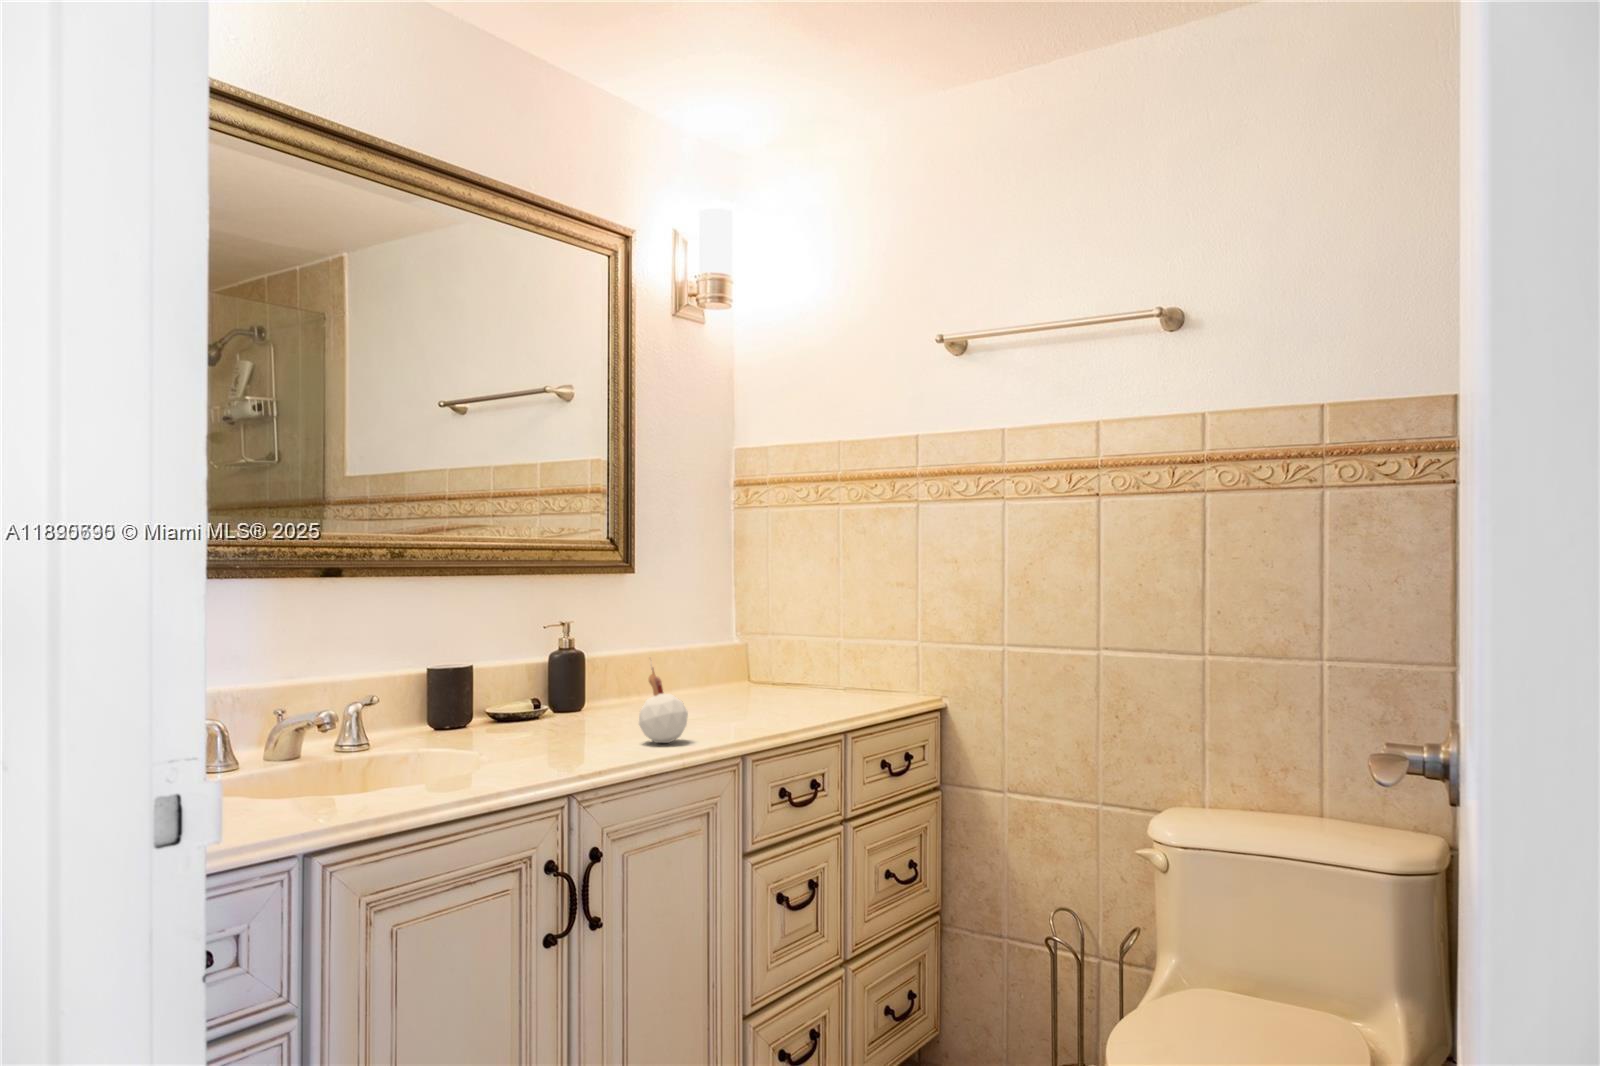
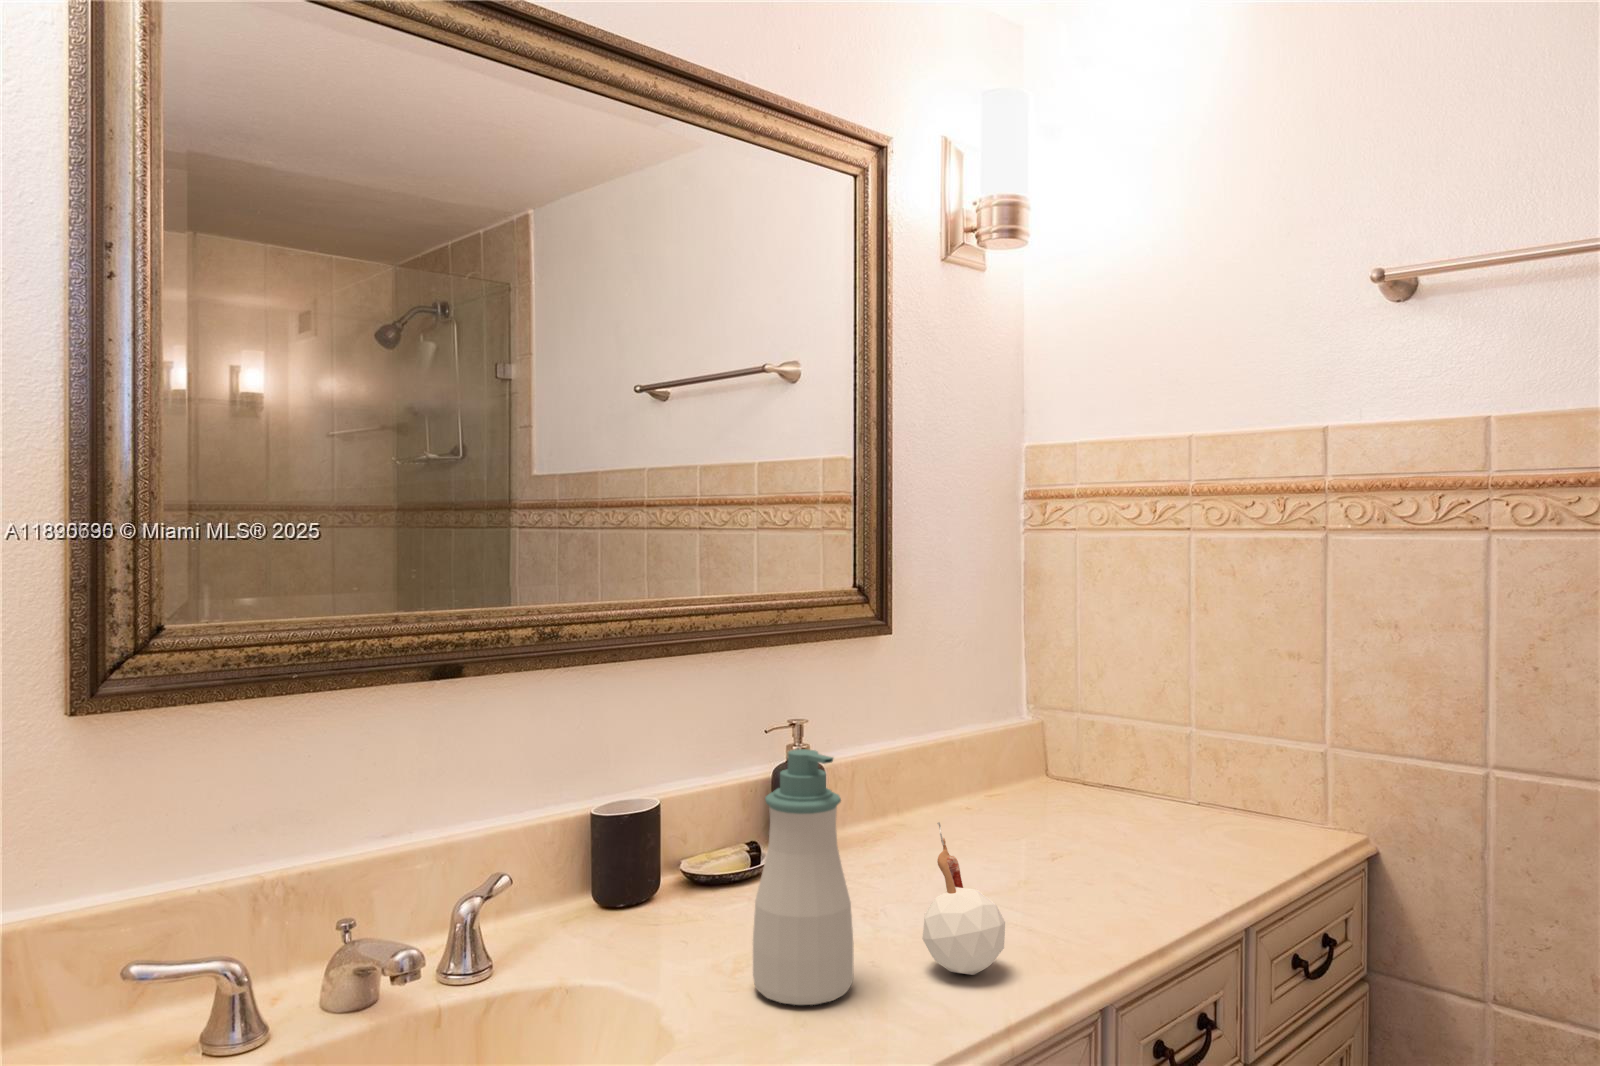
soap bottle: none [534,609,596,754] -> present [753,749,854,1005]

